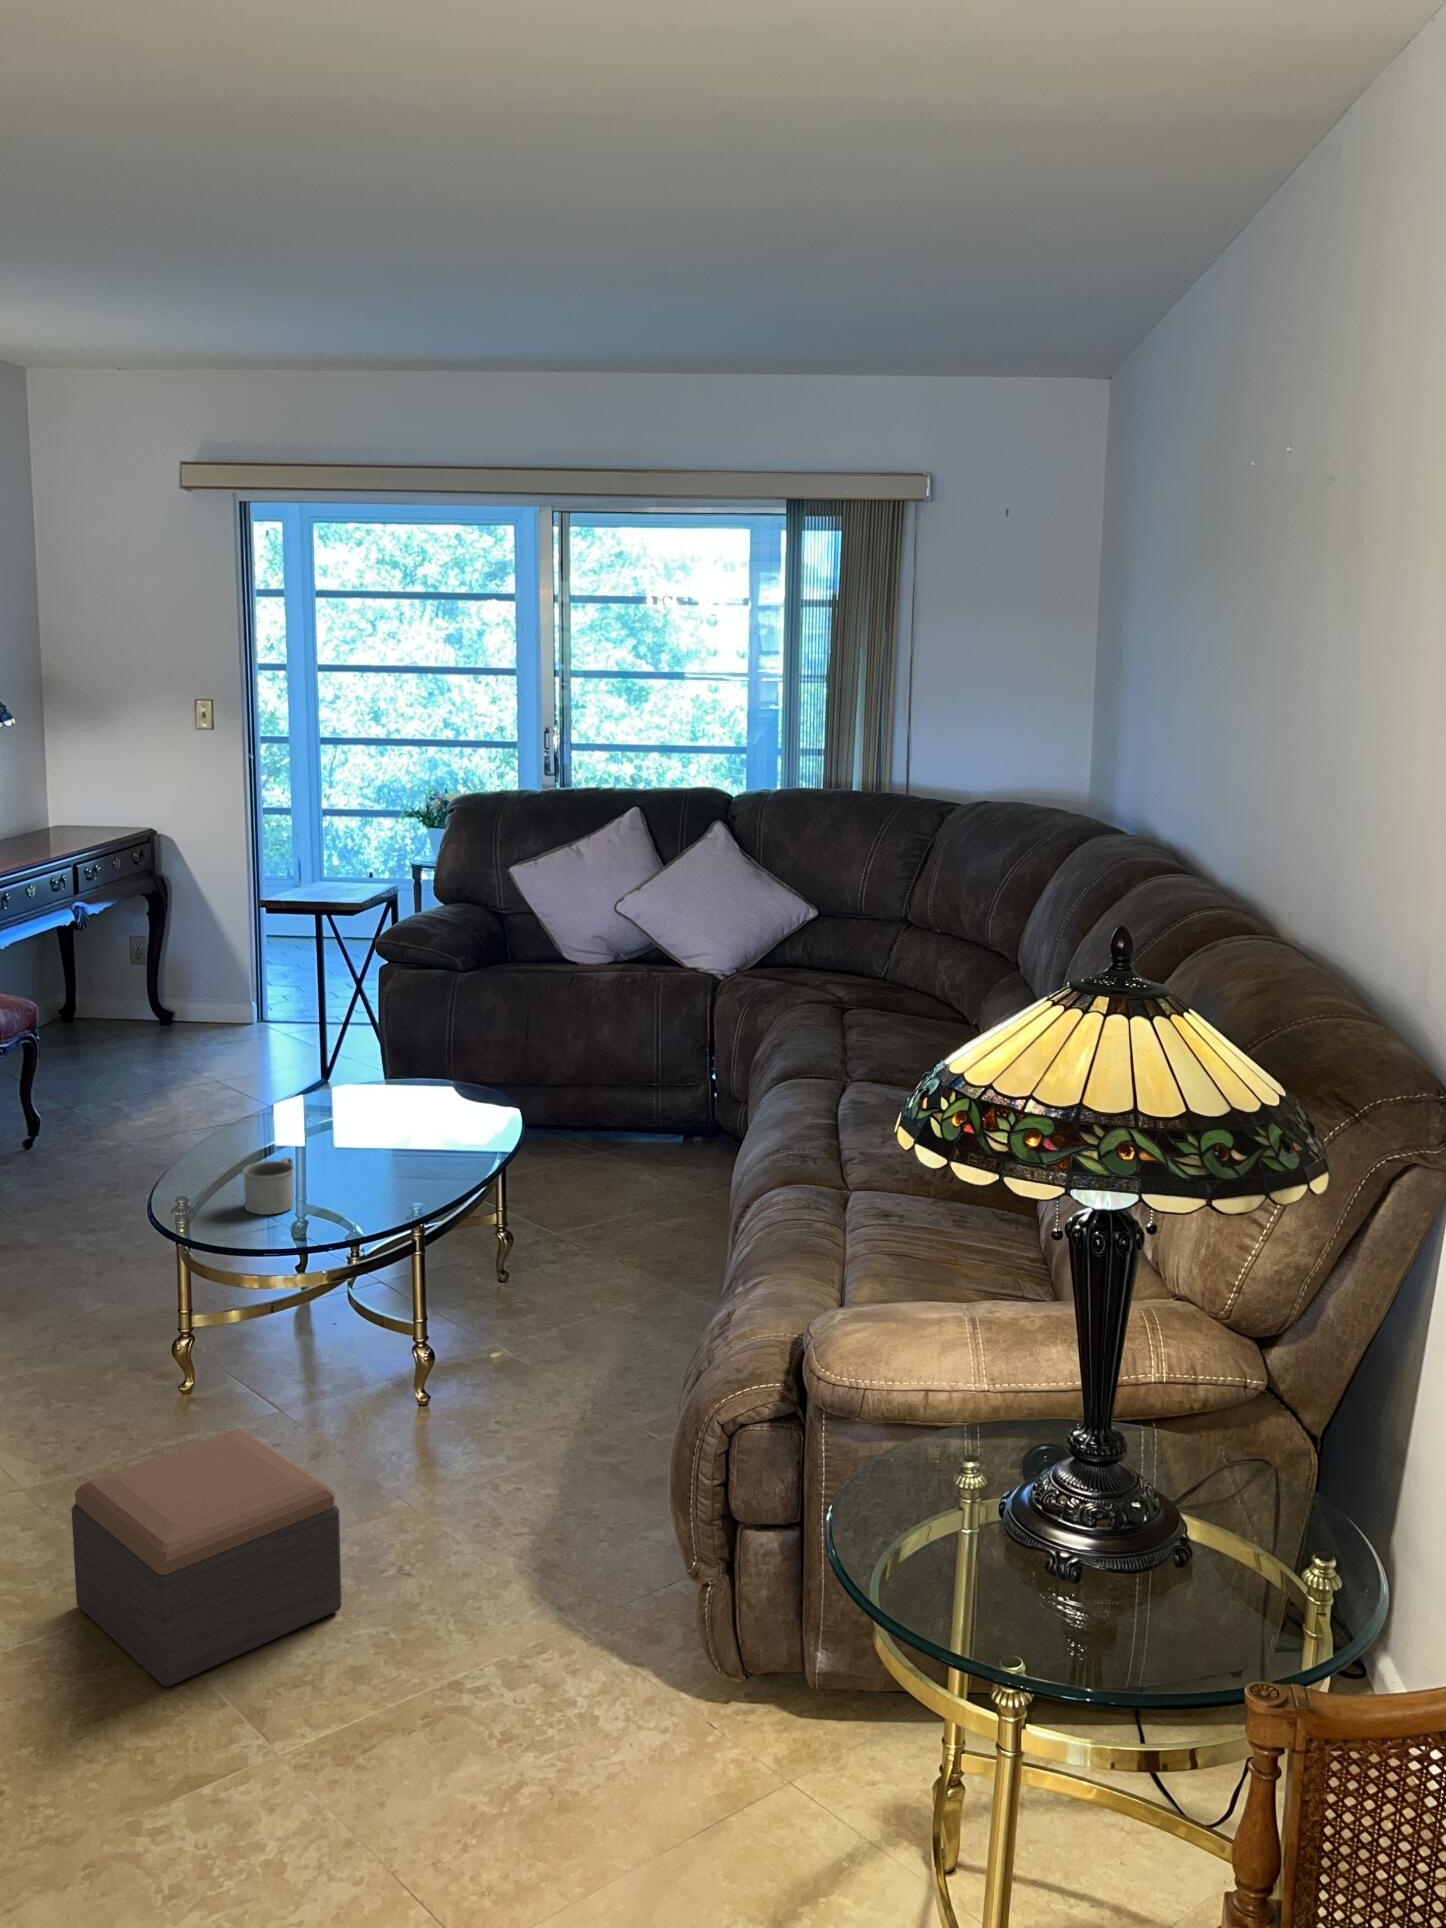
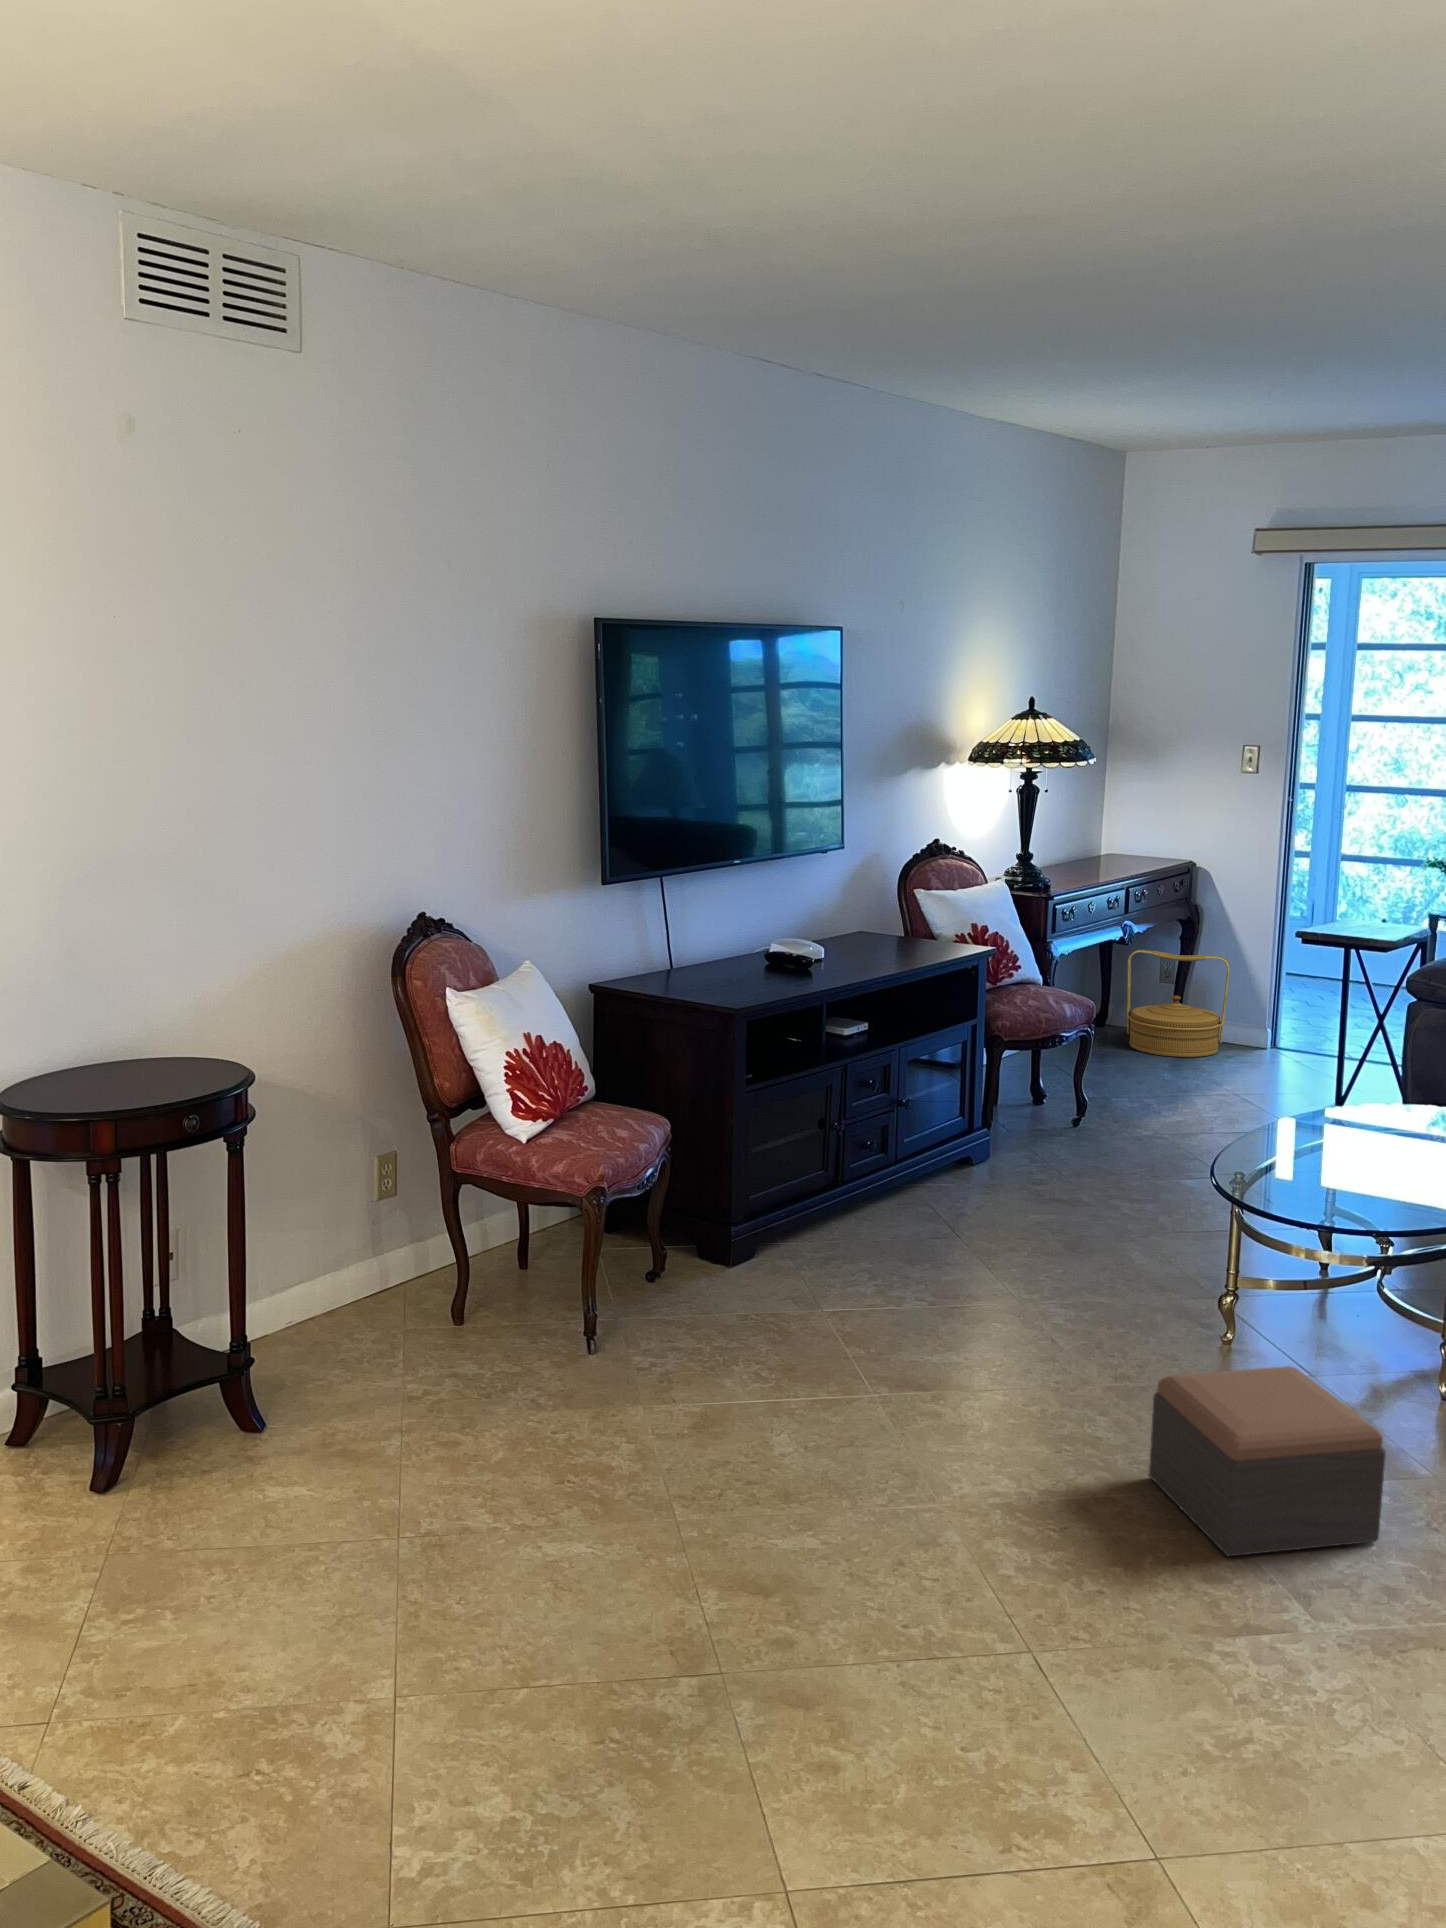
woven basket: none [88,931,203,1047] -> present [1127,950,1230,1057]
mug: present [242,1157,295,1215] -> none [1292,1152,1341,1200]

